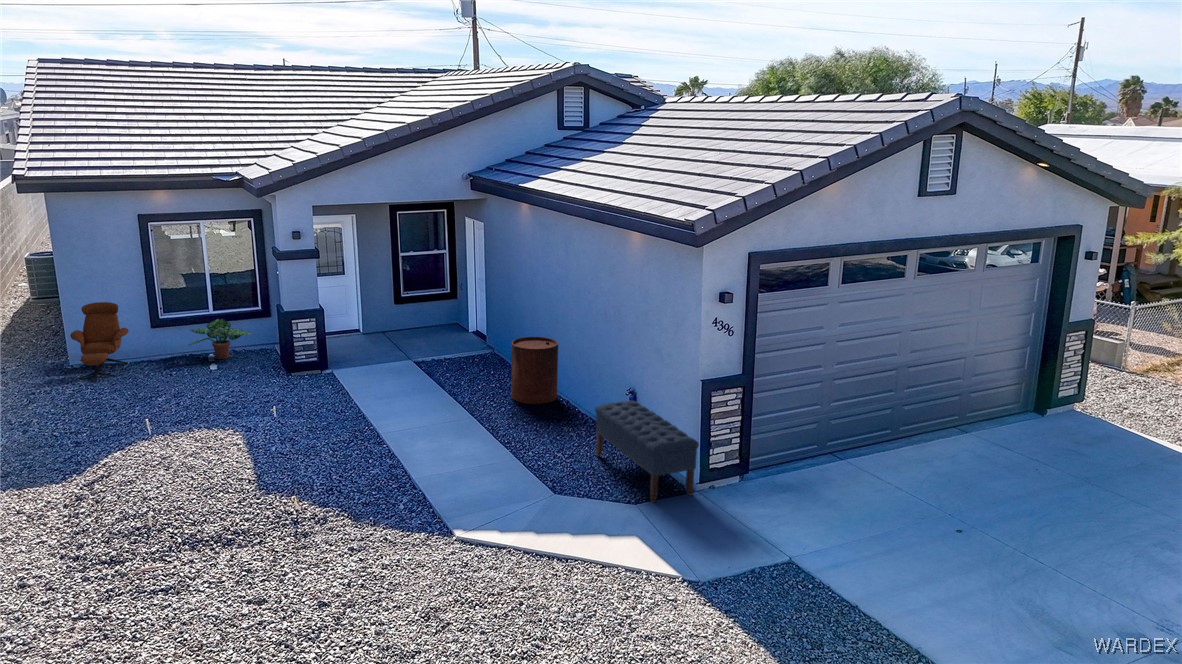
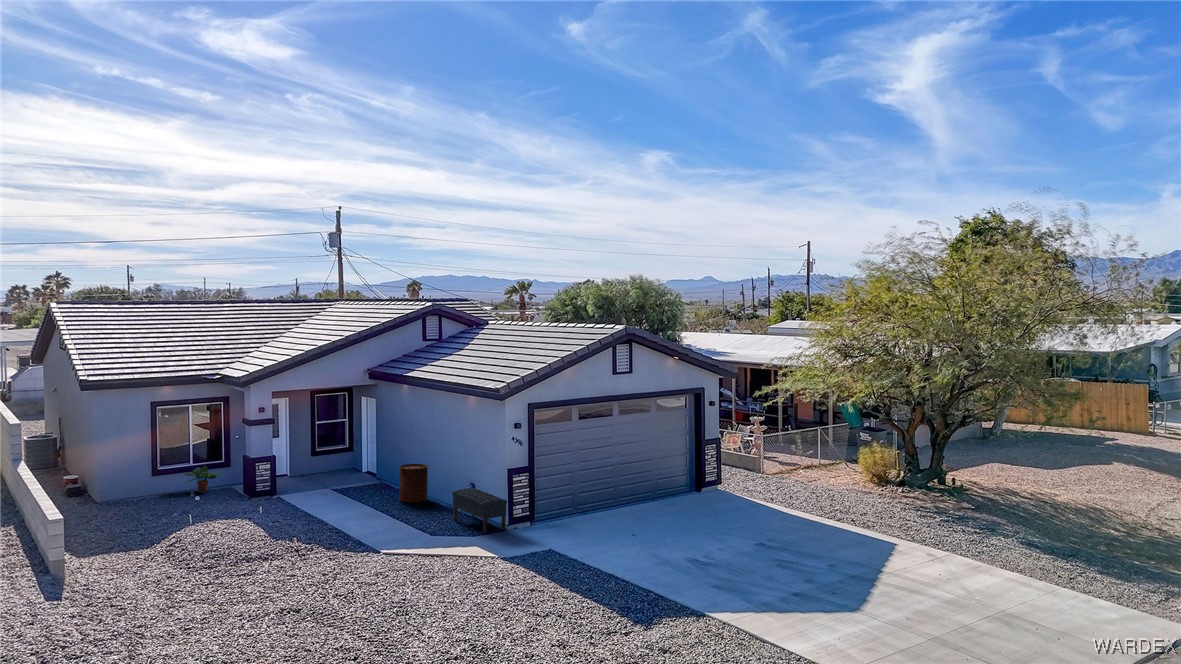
lounge chair: present [70,302,129,383] -> none [106,458,144,506]

